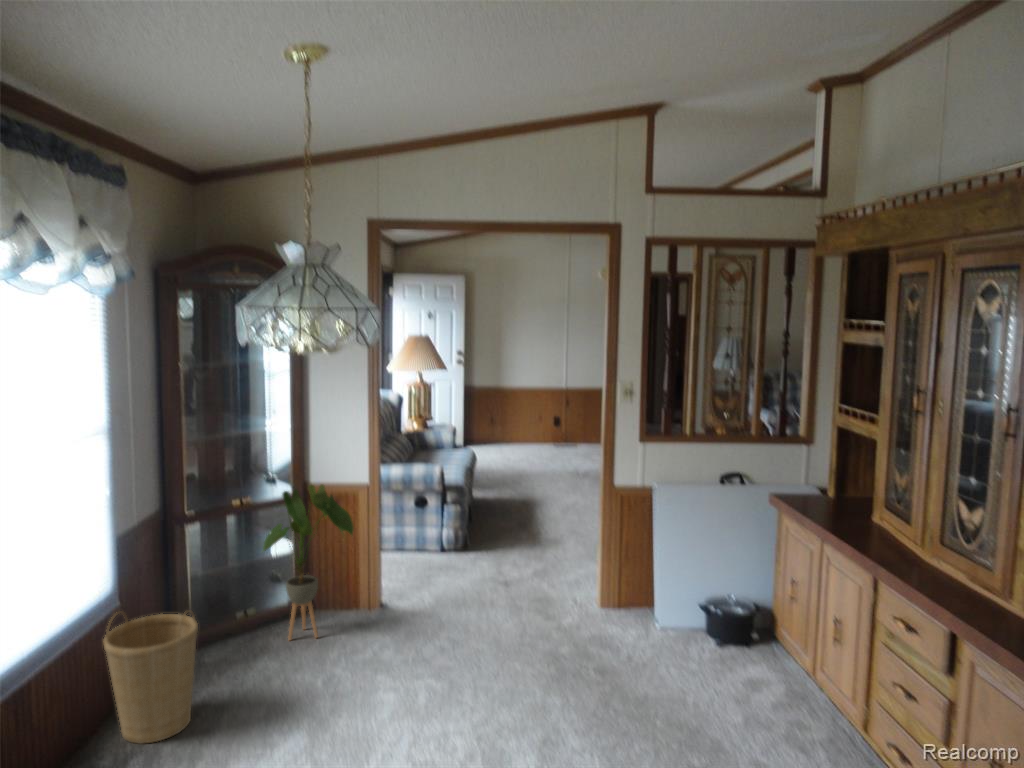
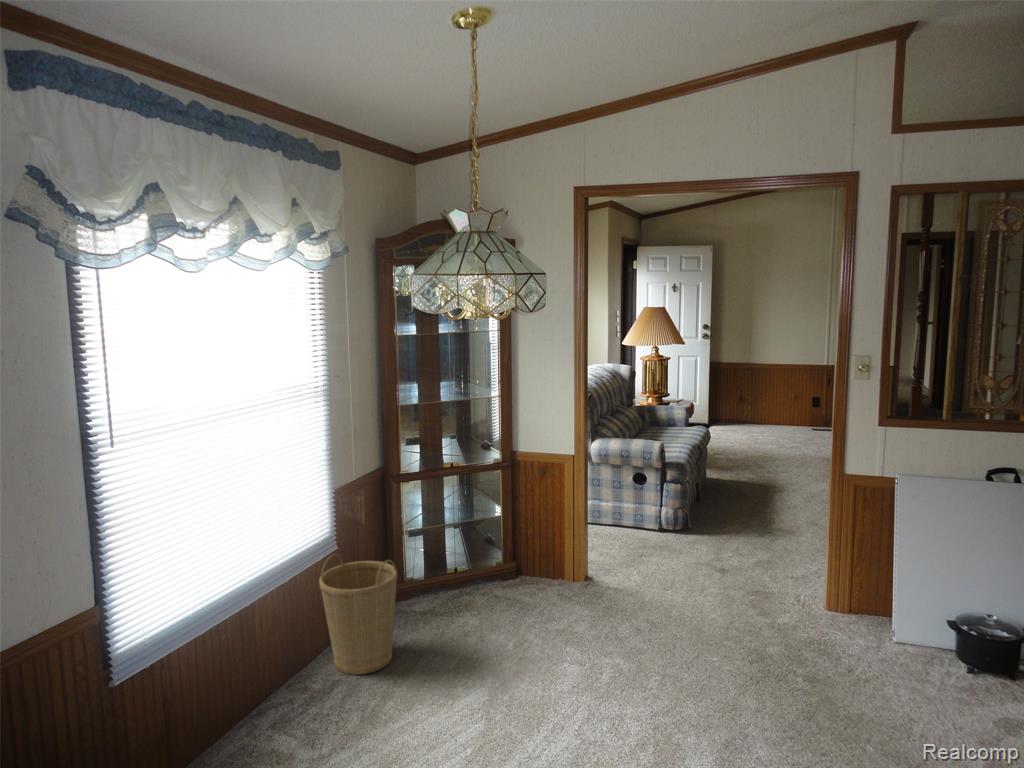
house plant: present [263,485,354,640] -> none [465,452,551,601]

